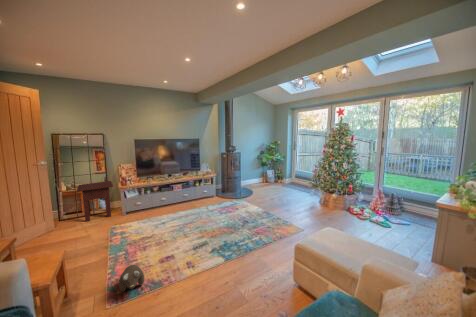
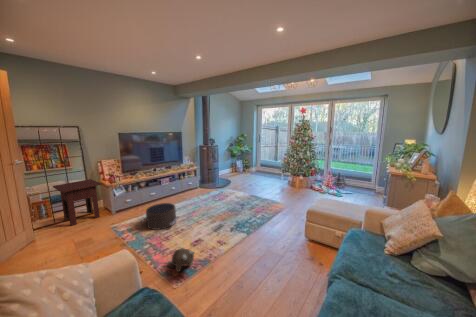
pouf: none [132,210,170,237] -> present [141,203,178,230]

